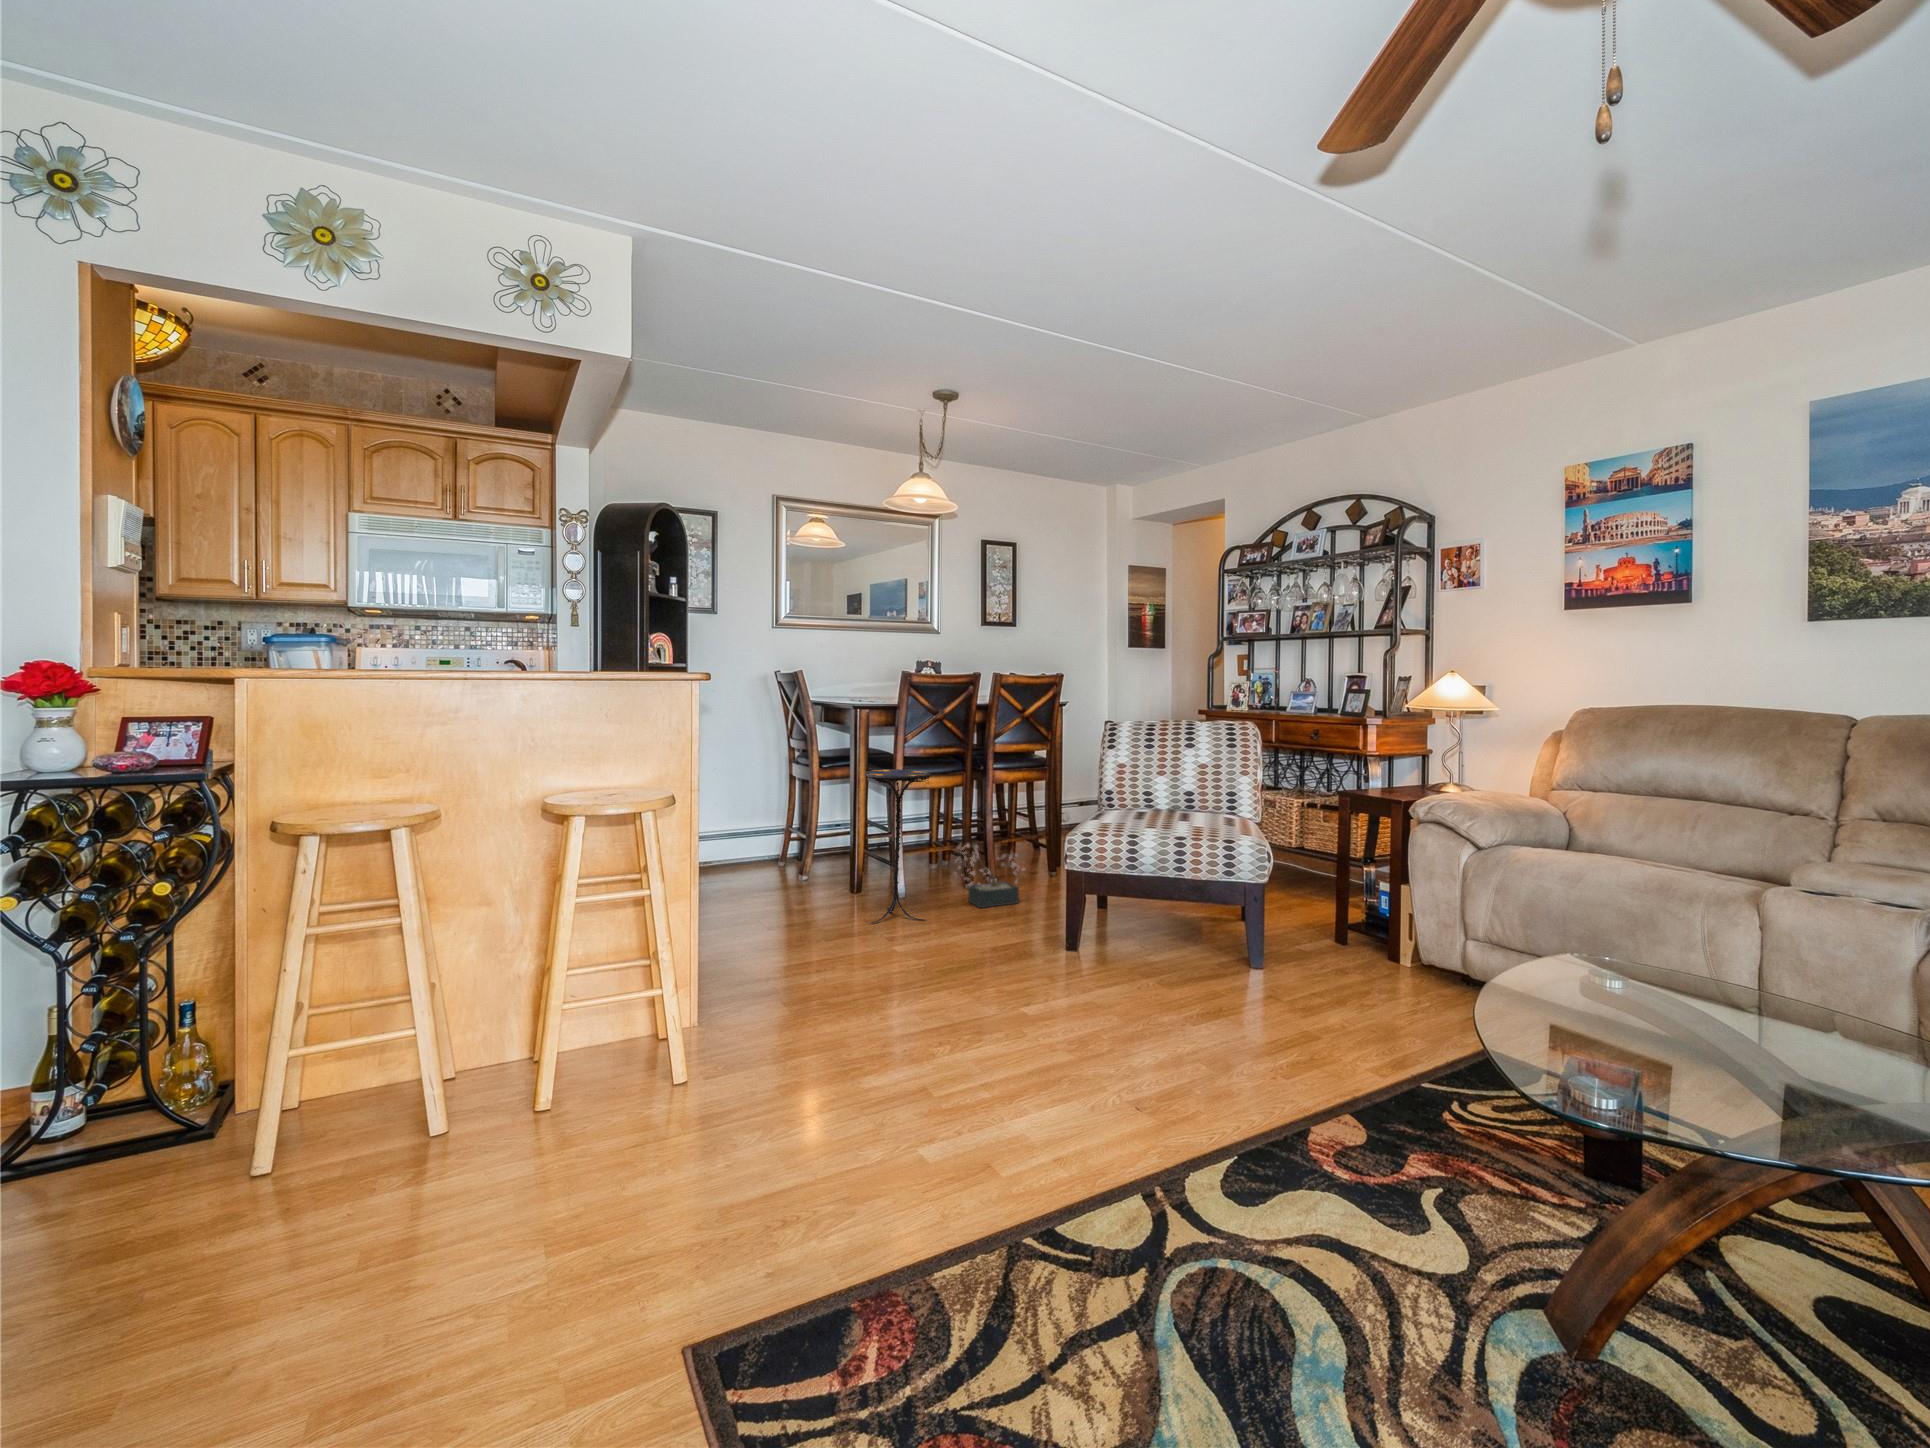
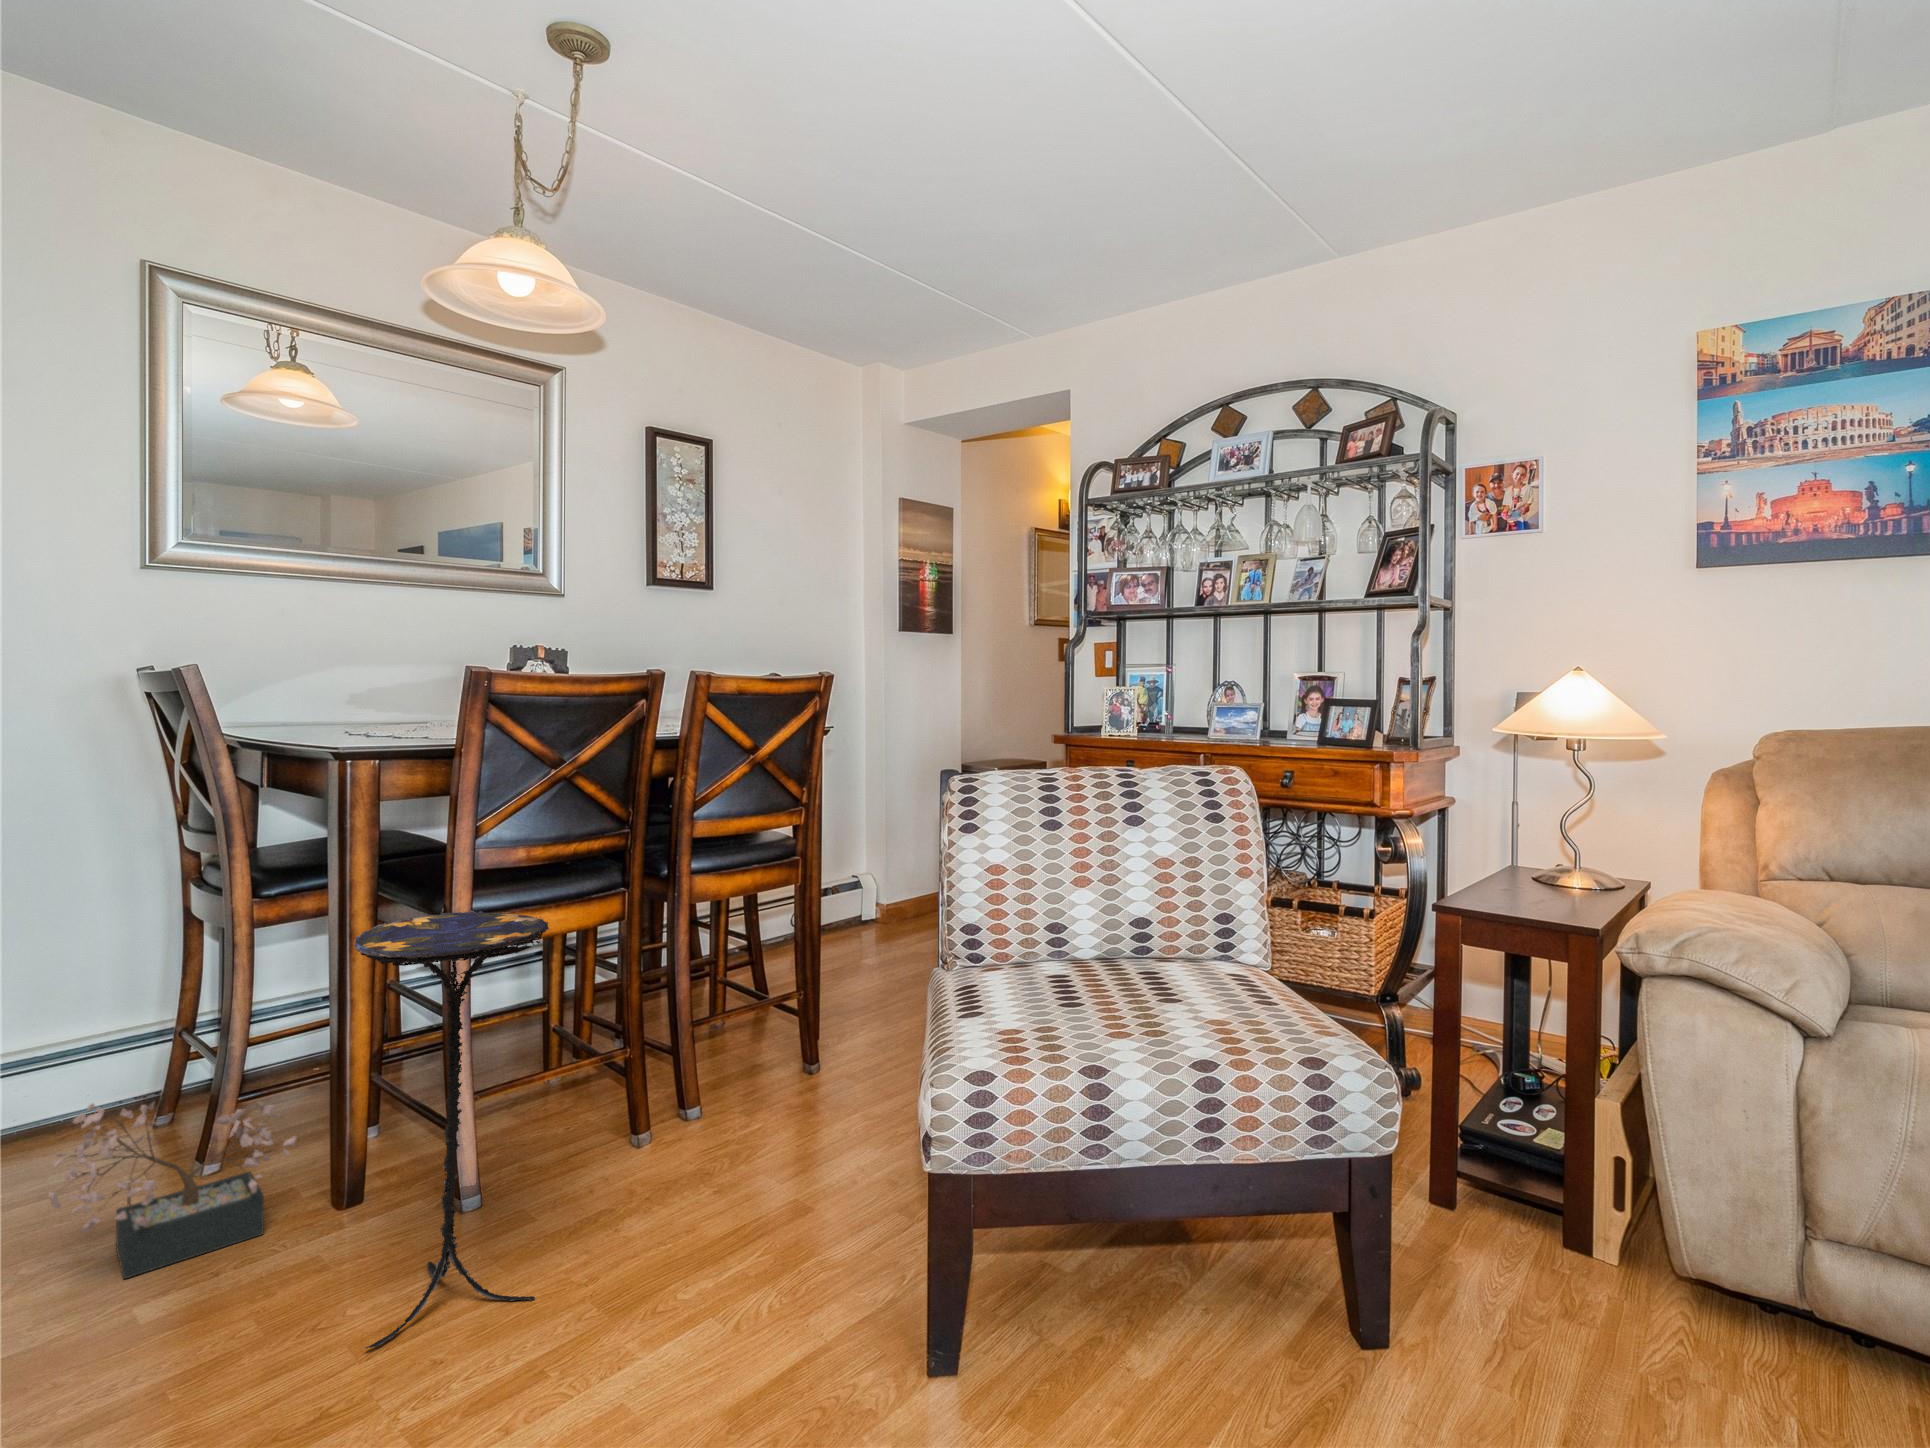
decorative plant: present [954,844,1025,908] -> present [48,1102,297,1279]

